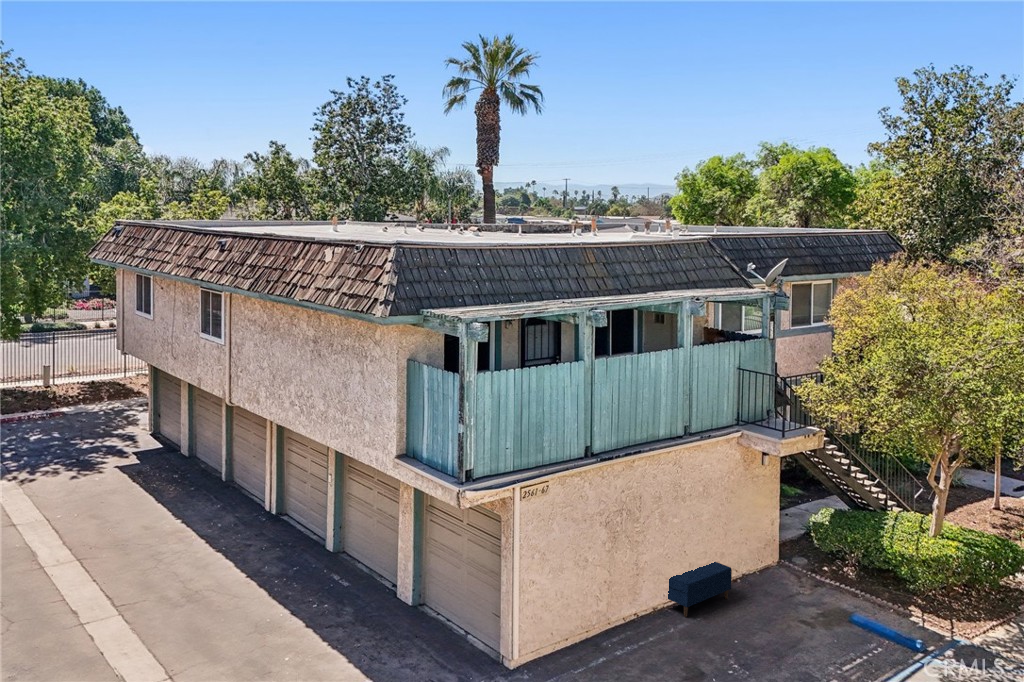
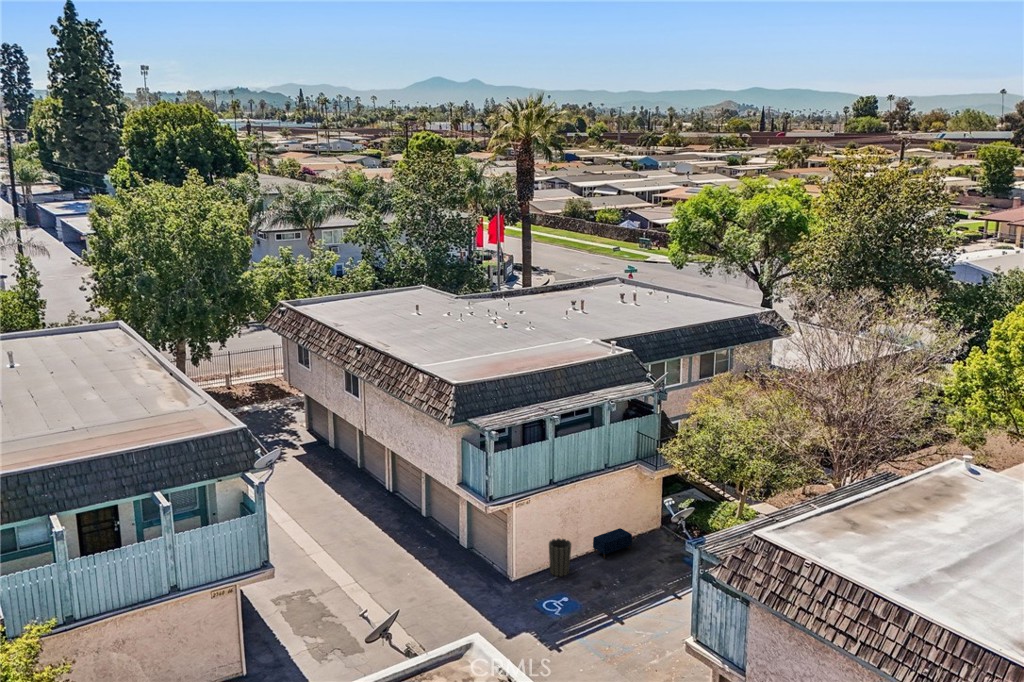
trash can: none [583,574,630,653] -> present [549,538,571,576]

